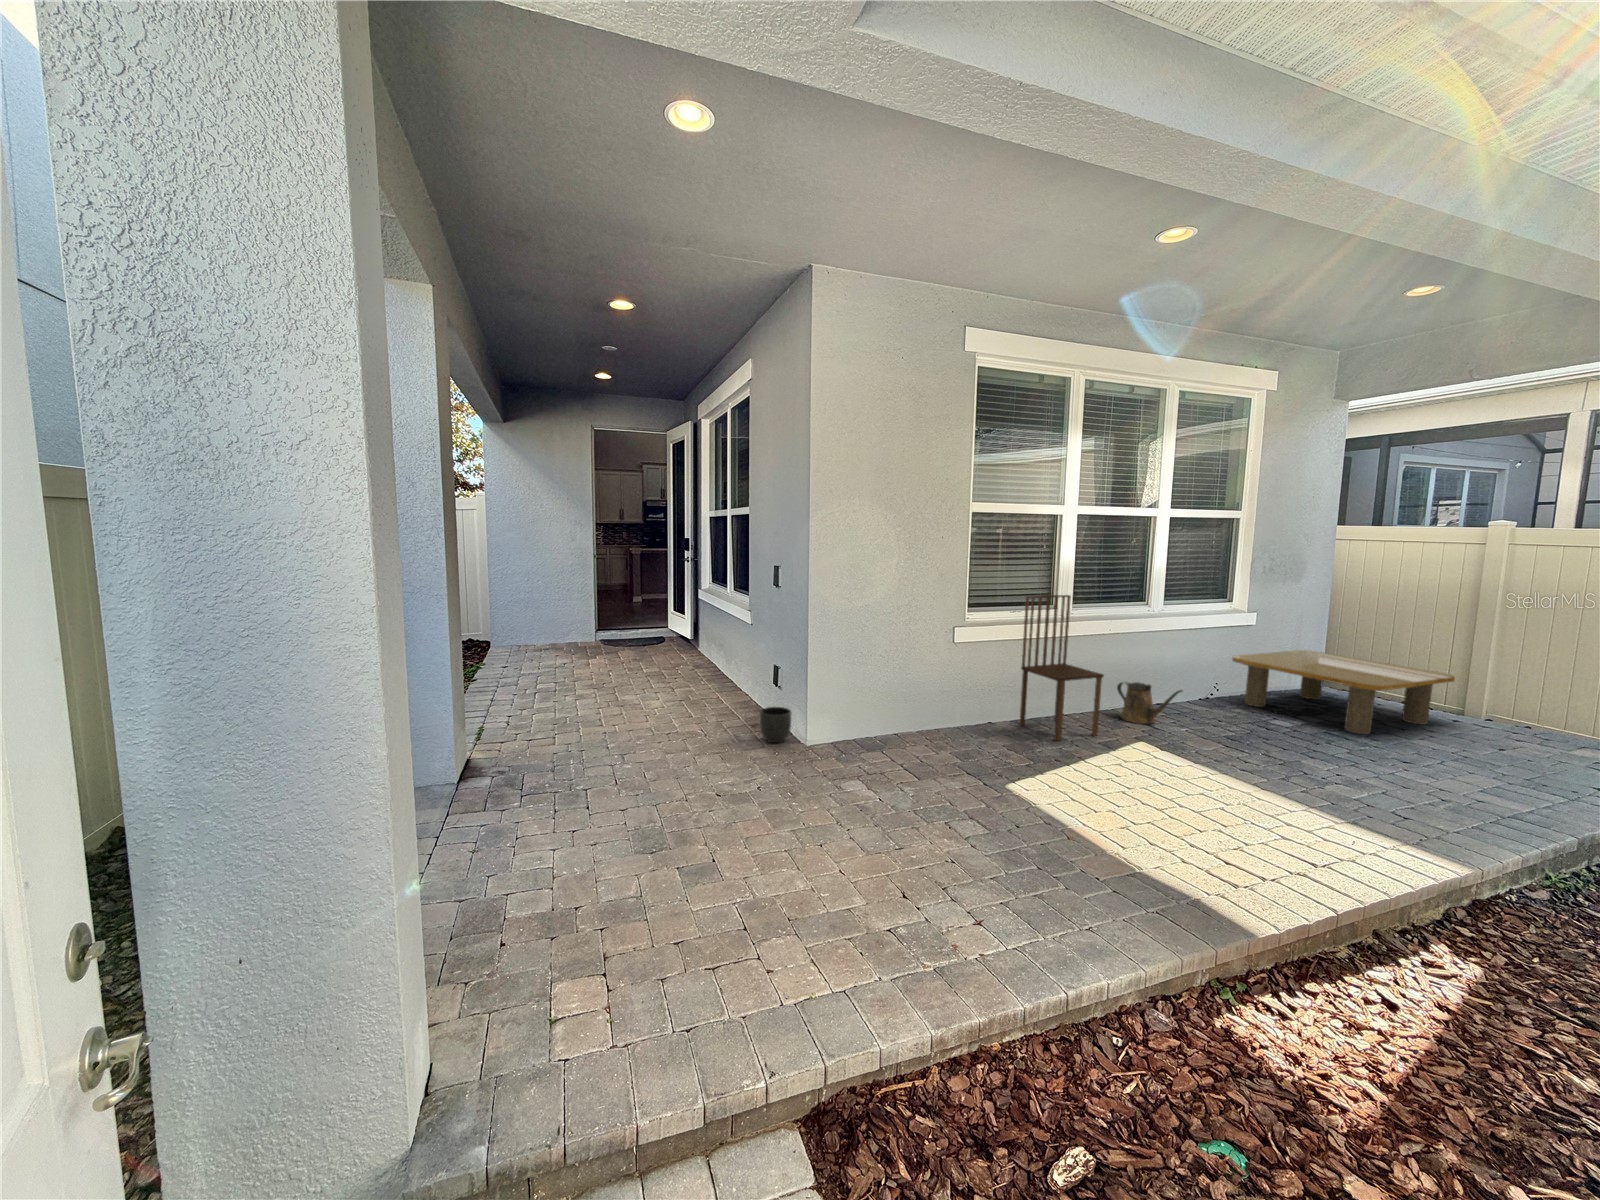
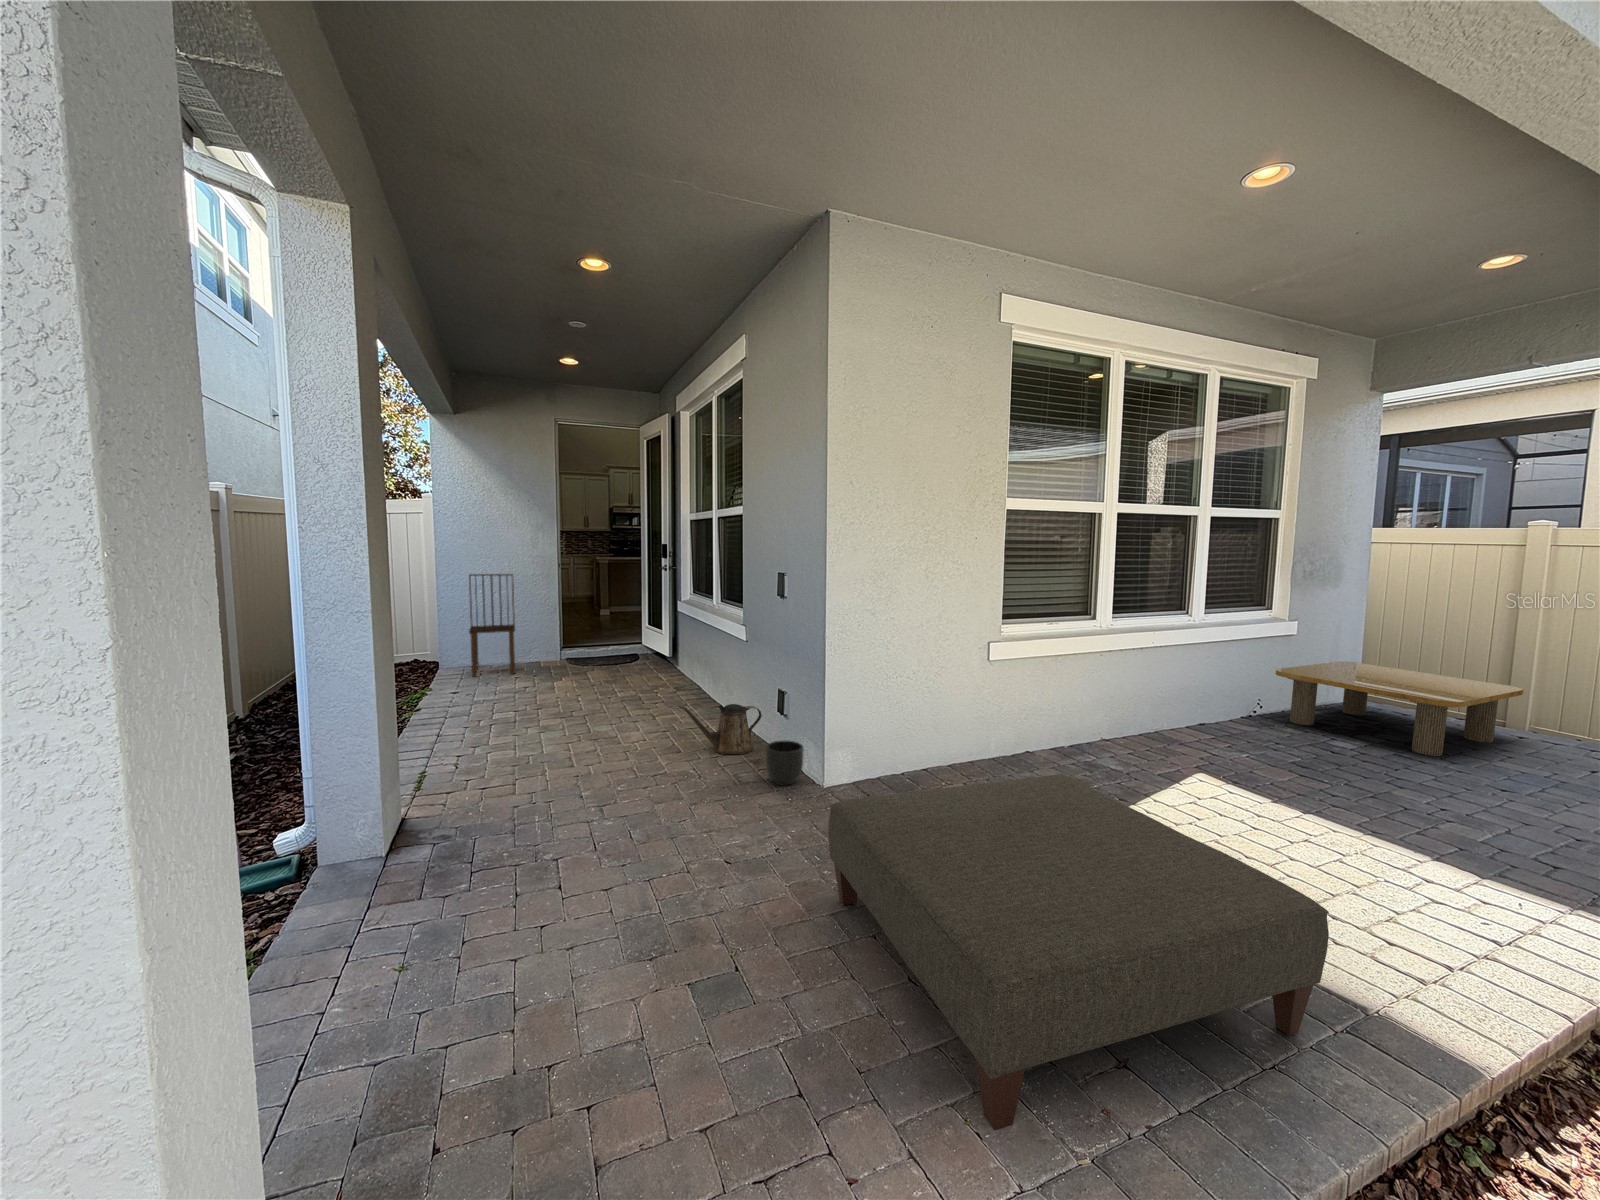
dining chair: present [1019,595,1104,741] -> present [469,574,515,677]
watering can: present [1117,681,1182,724] -> present [679,704,762,754]
ottoman: none [793,732,1140,953] -> present [828,774,1329,1130]

